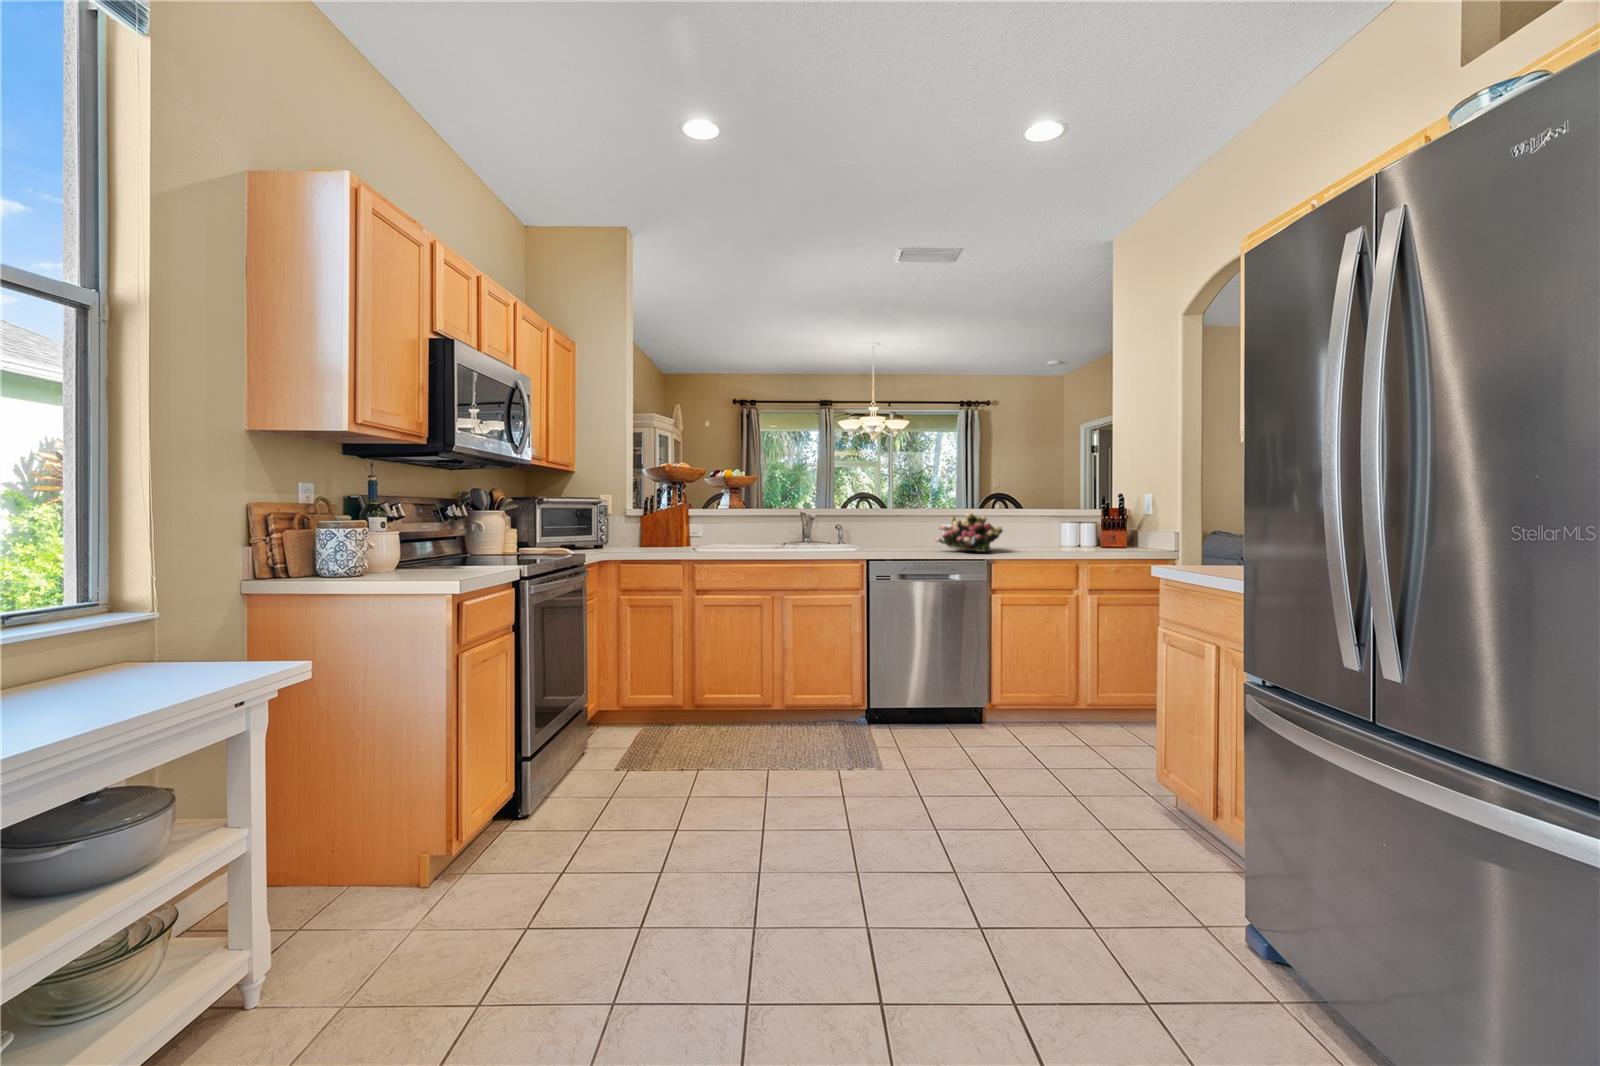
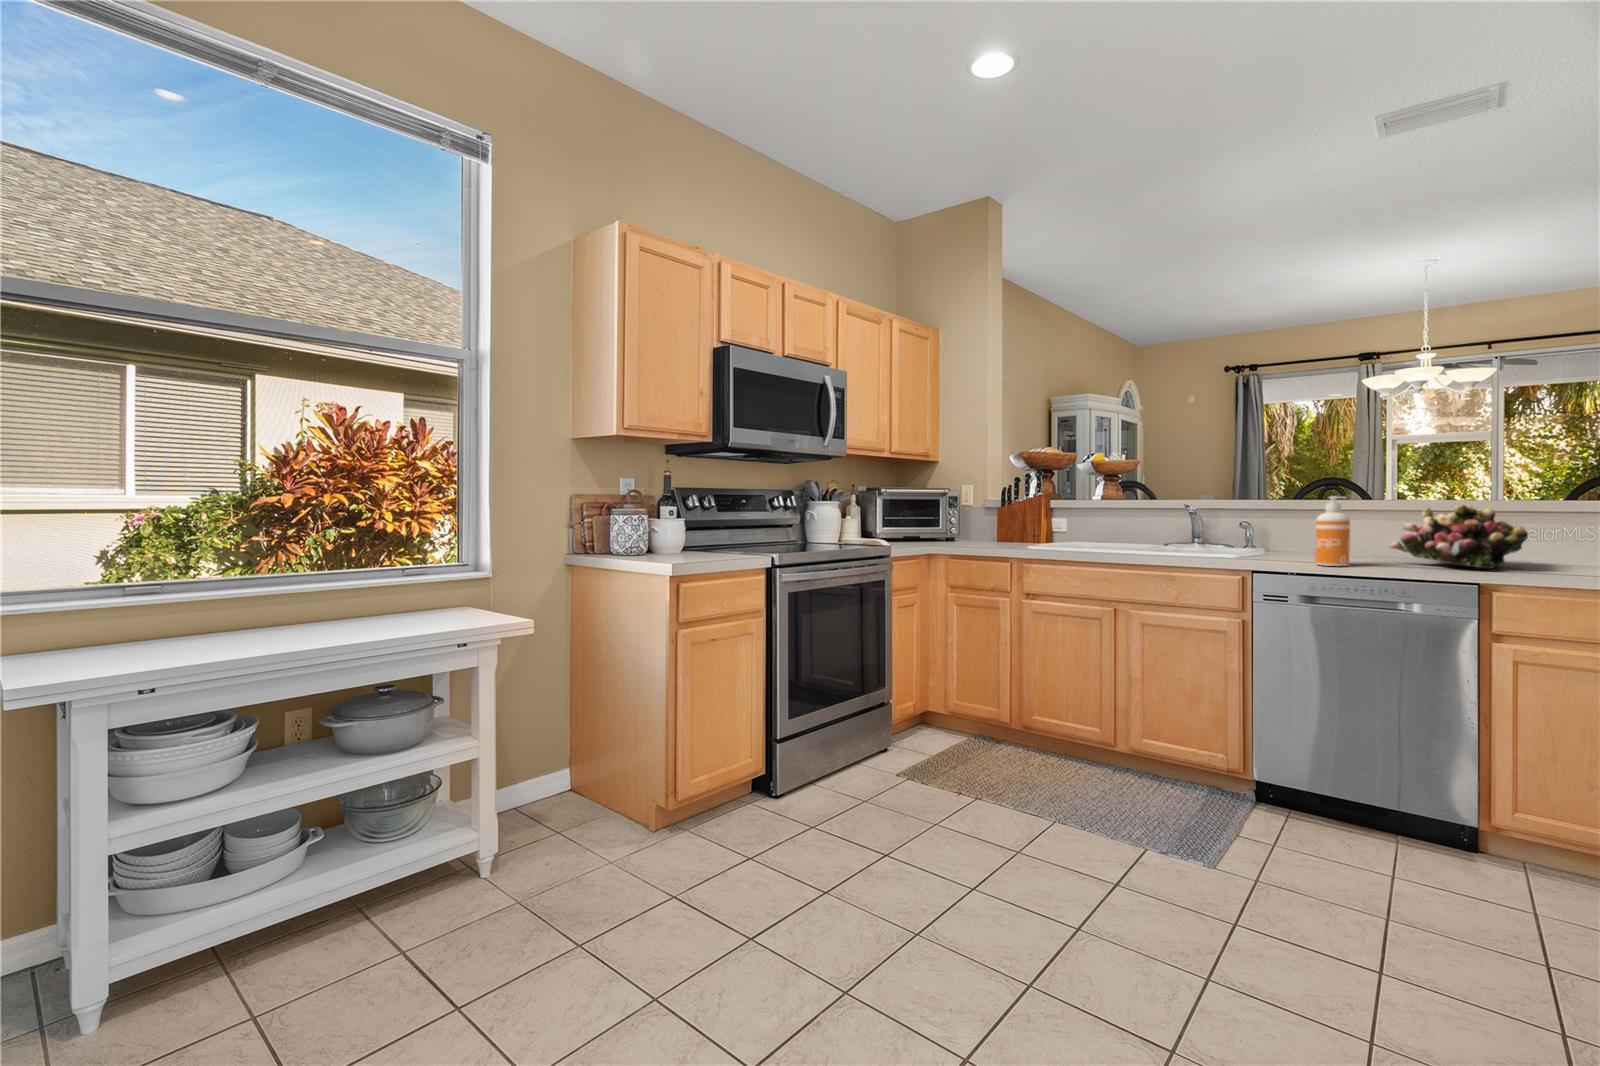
soap dispenser: none [901,508,920,555] -> present [1315,496,1350,566]

